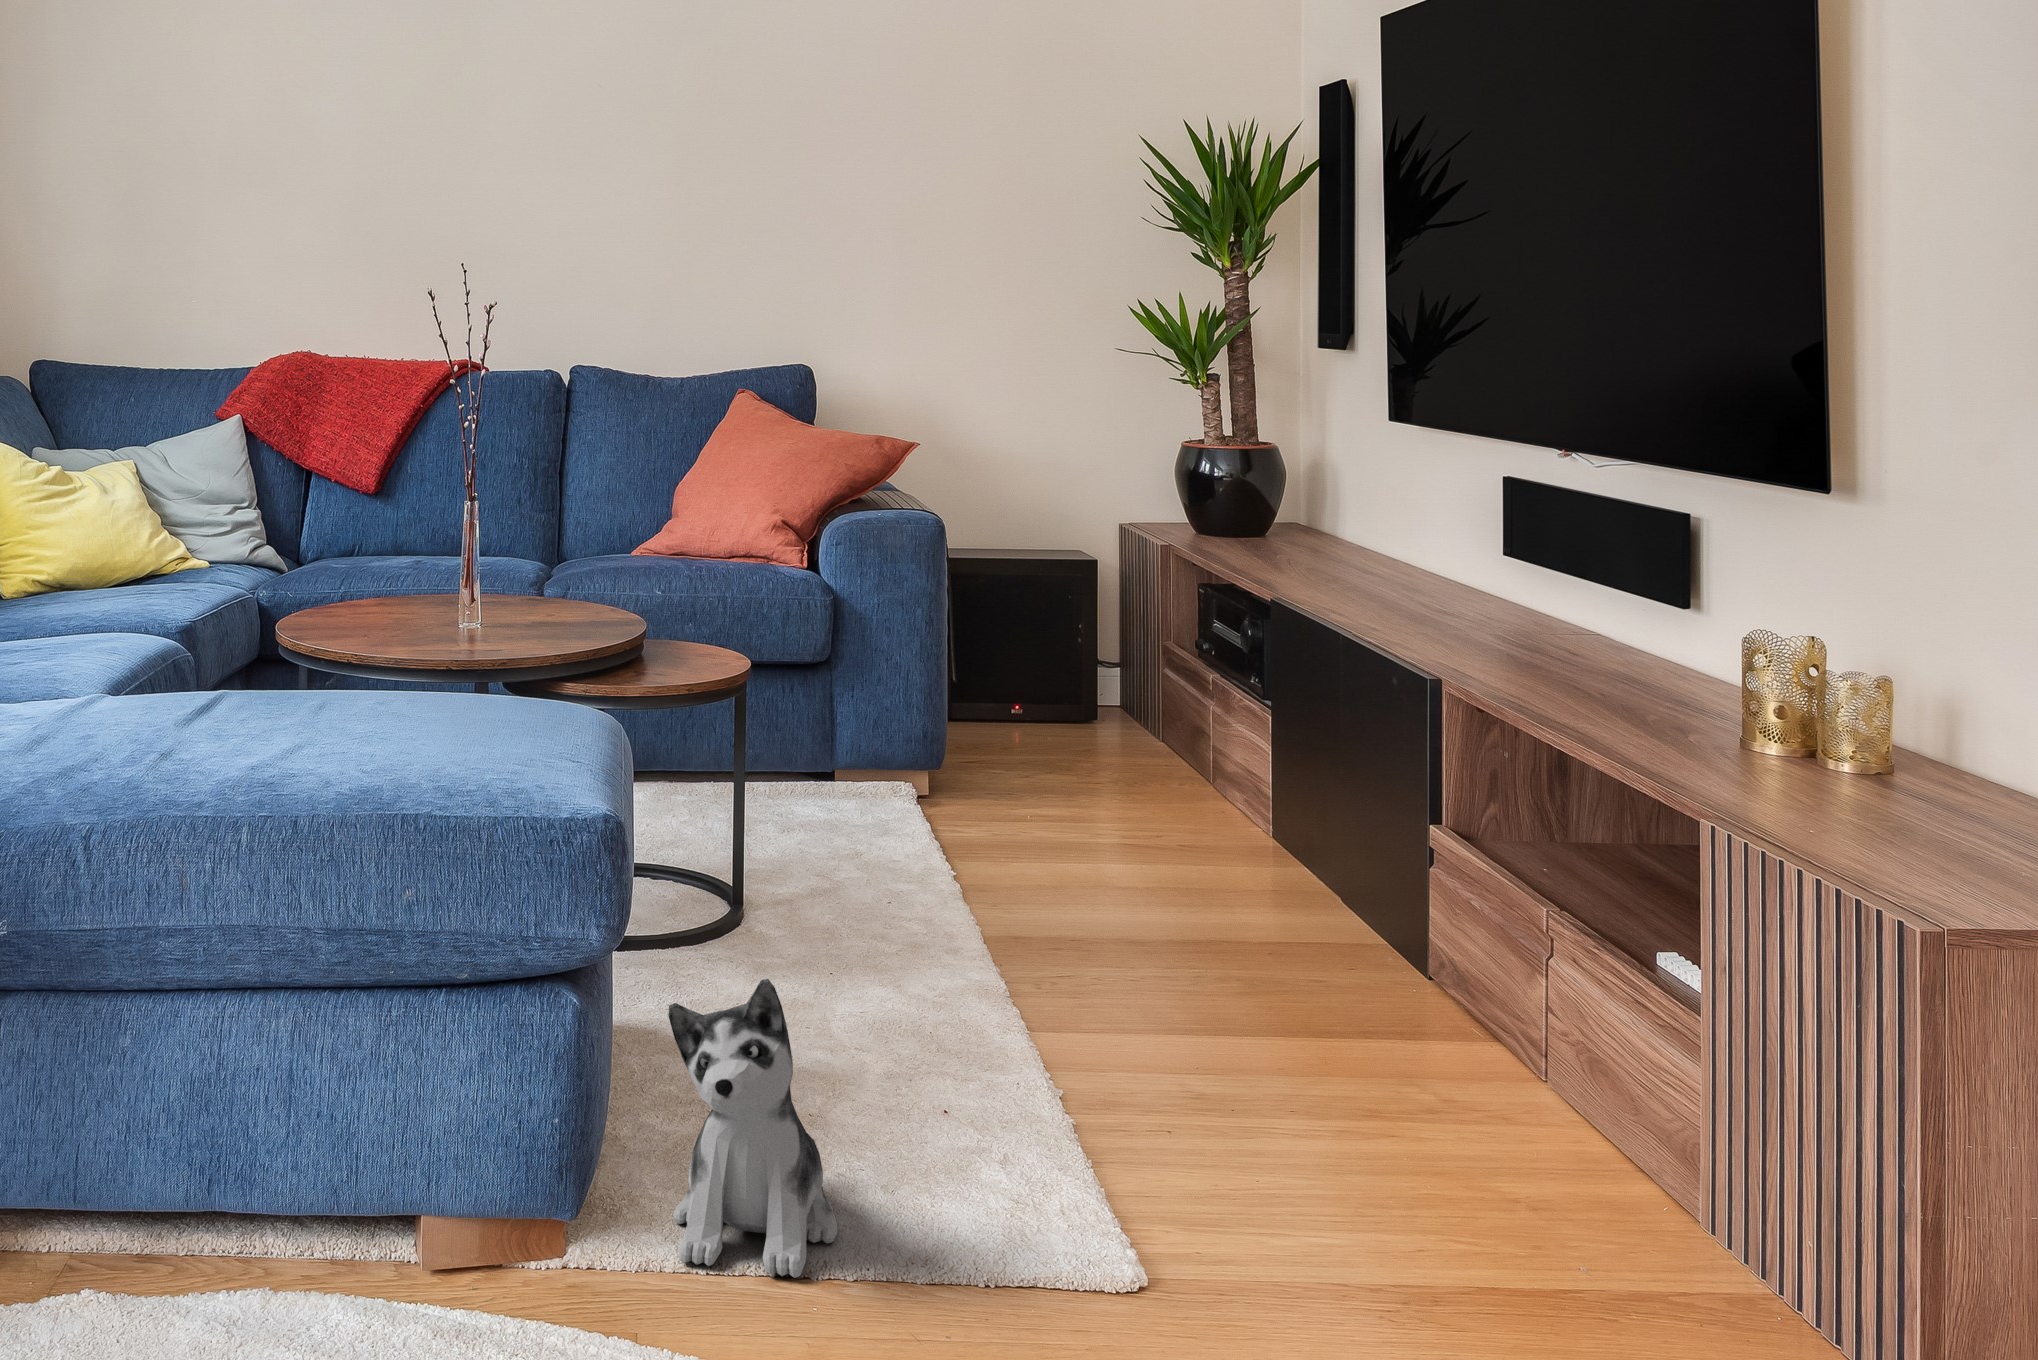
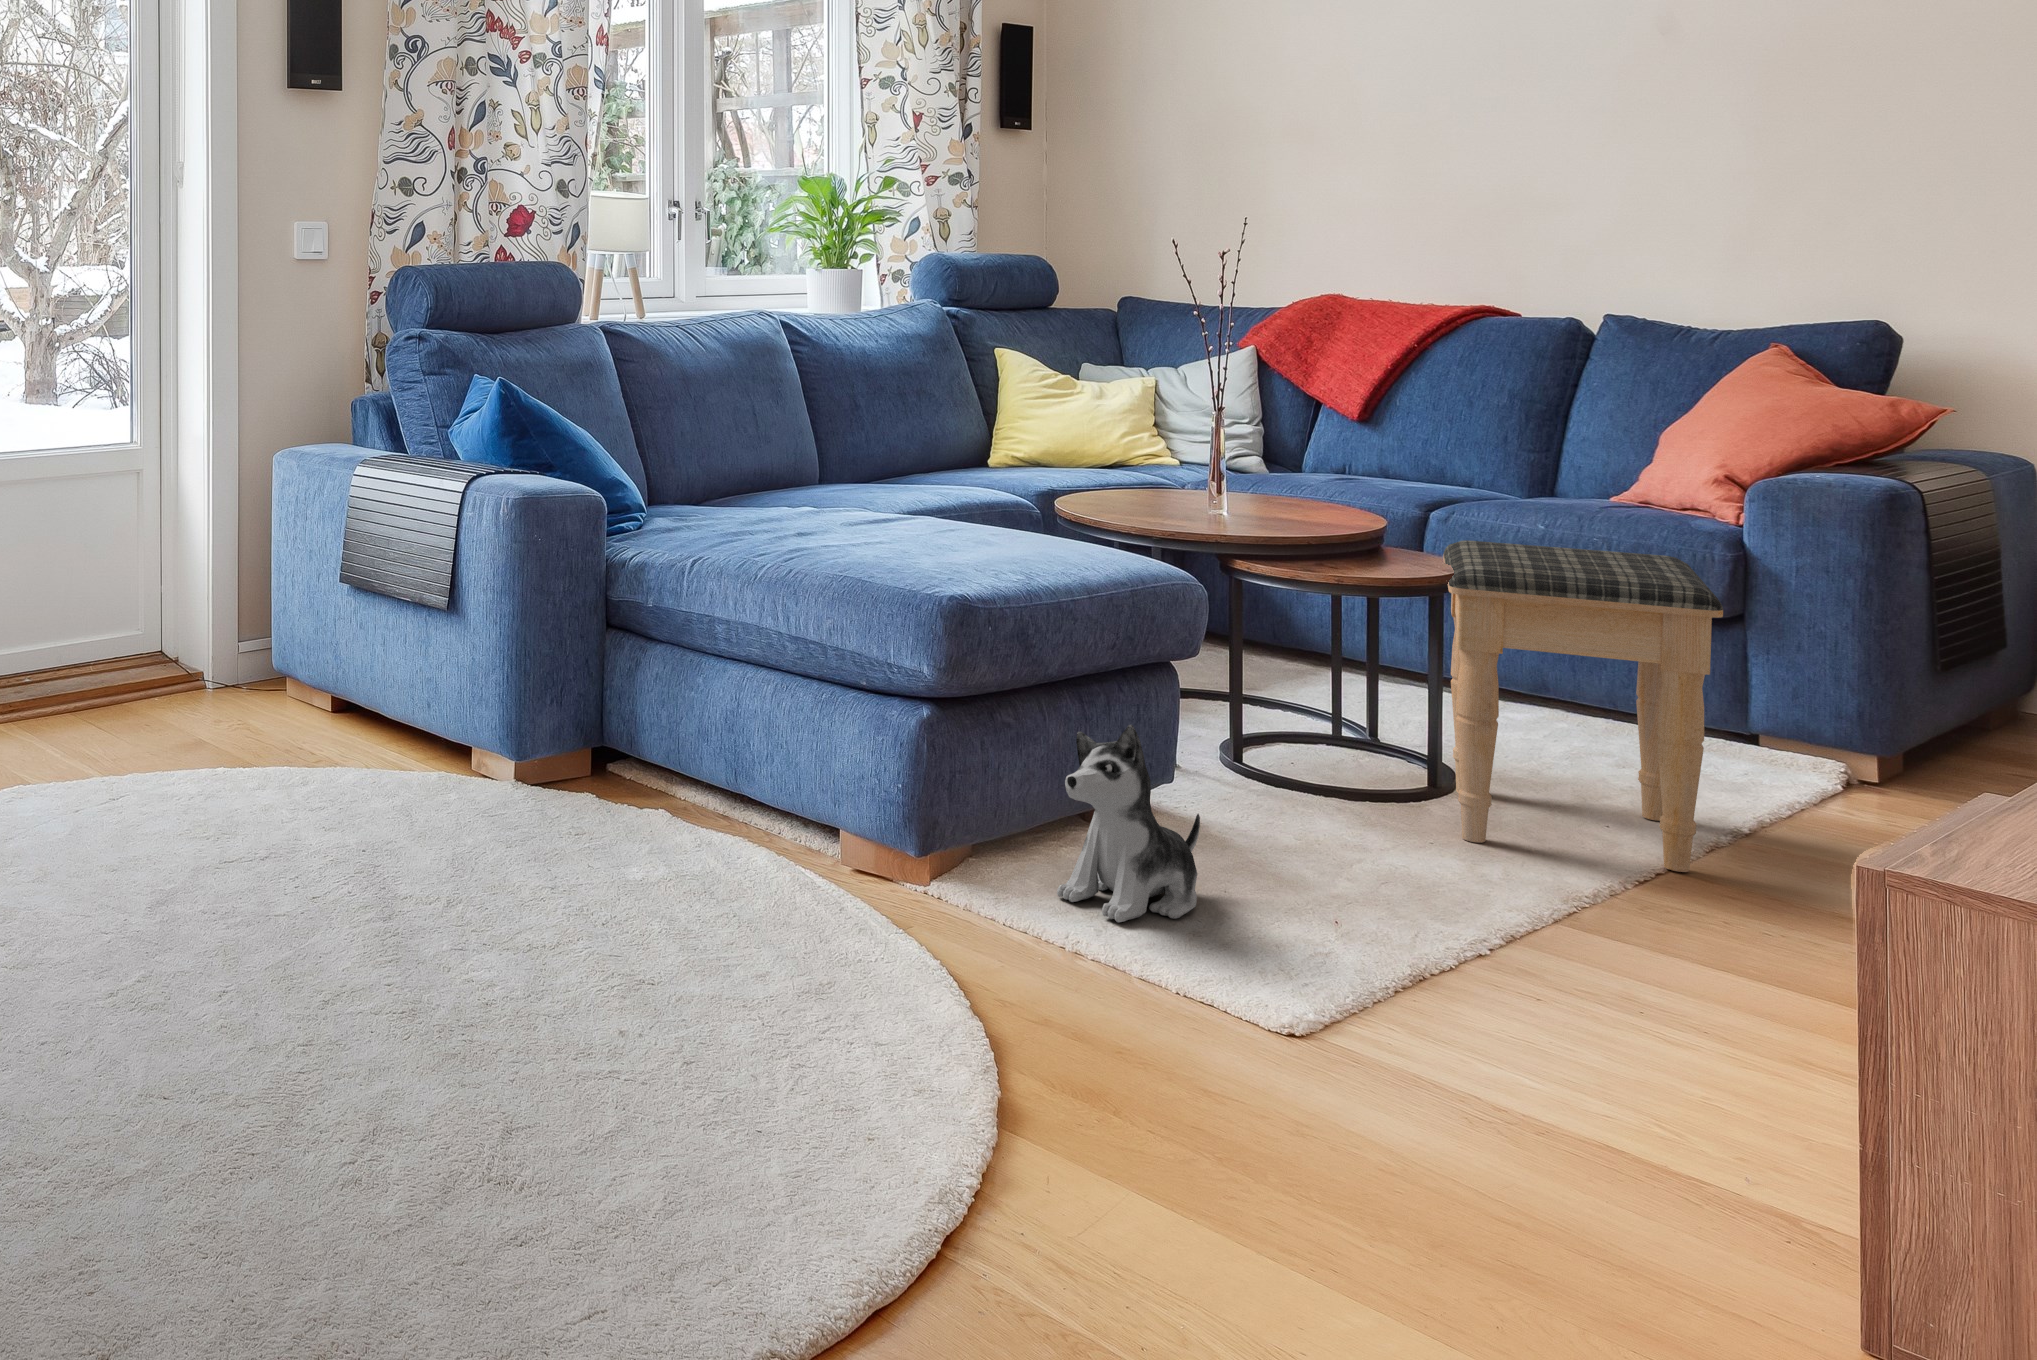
footstool: none [757,629,1099,1006] -> present [1443,540,1723,872]

